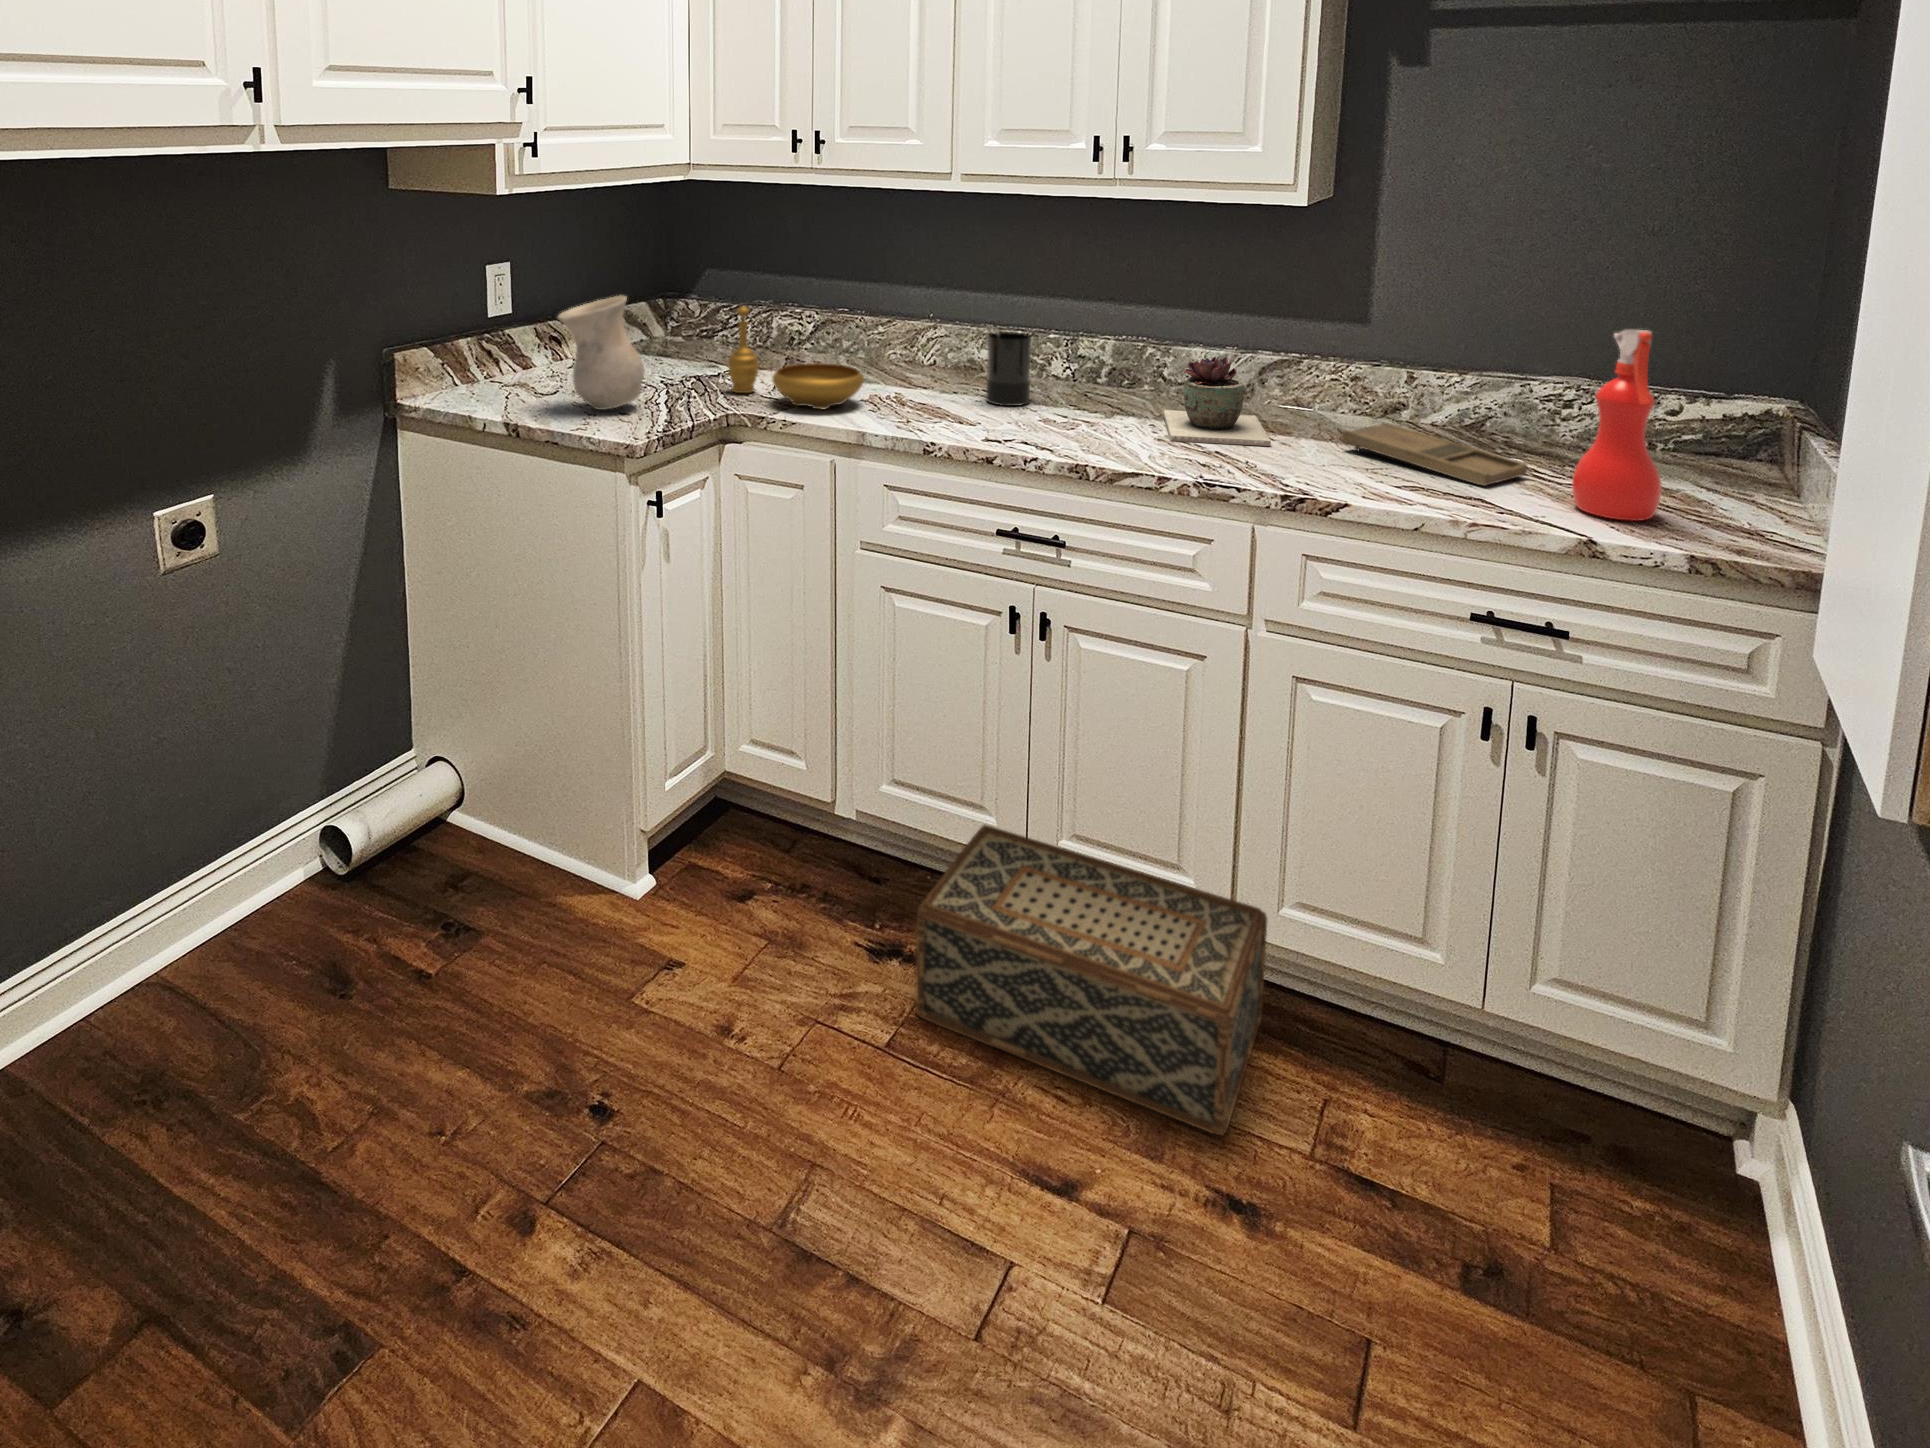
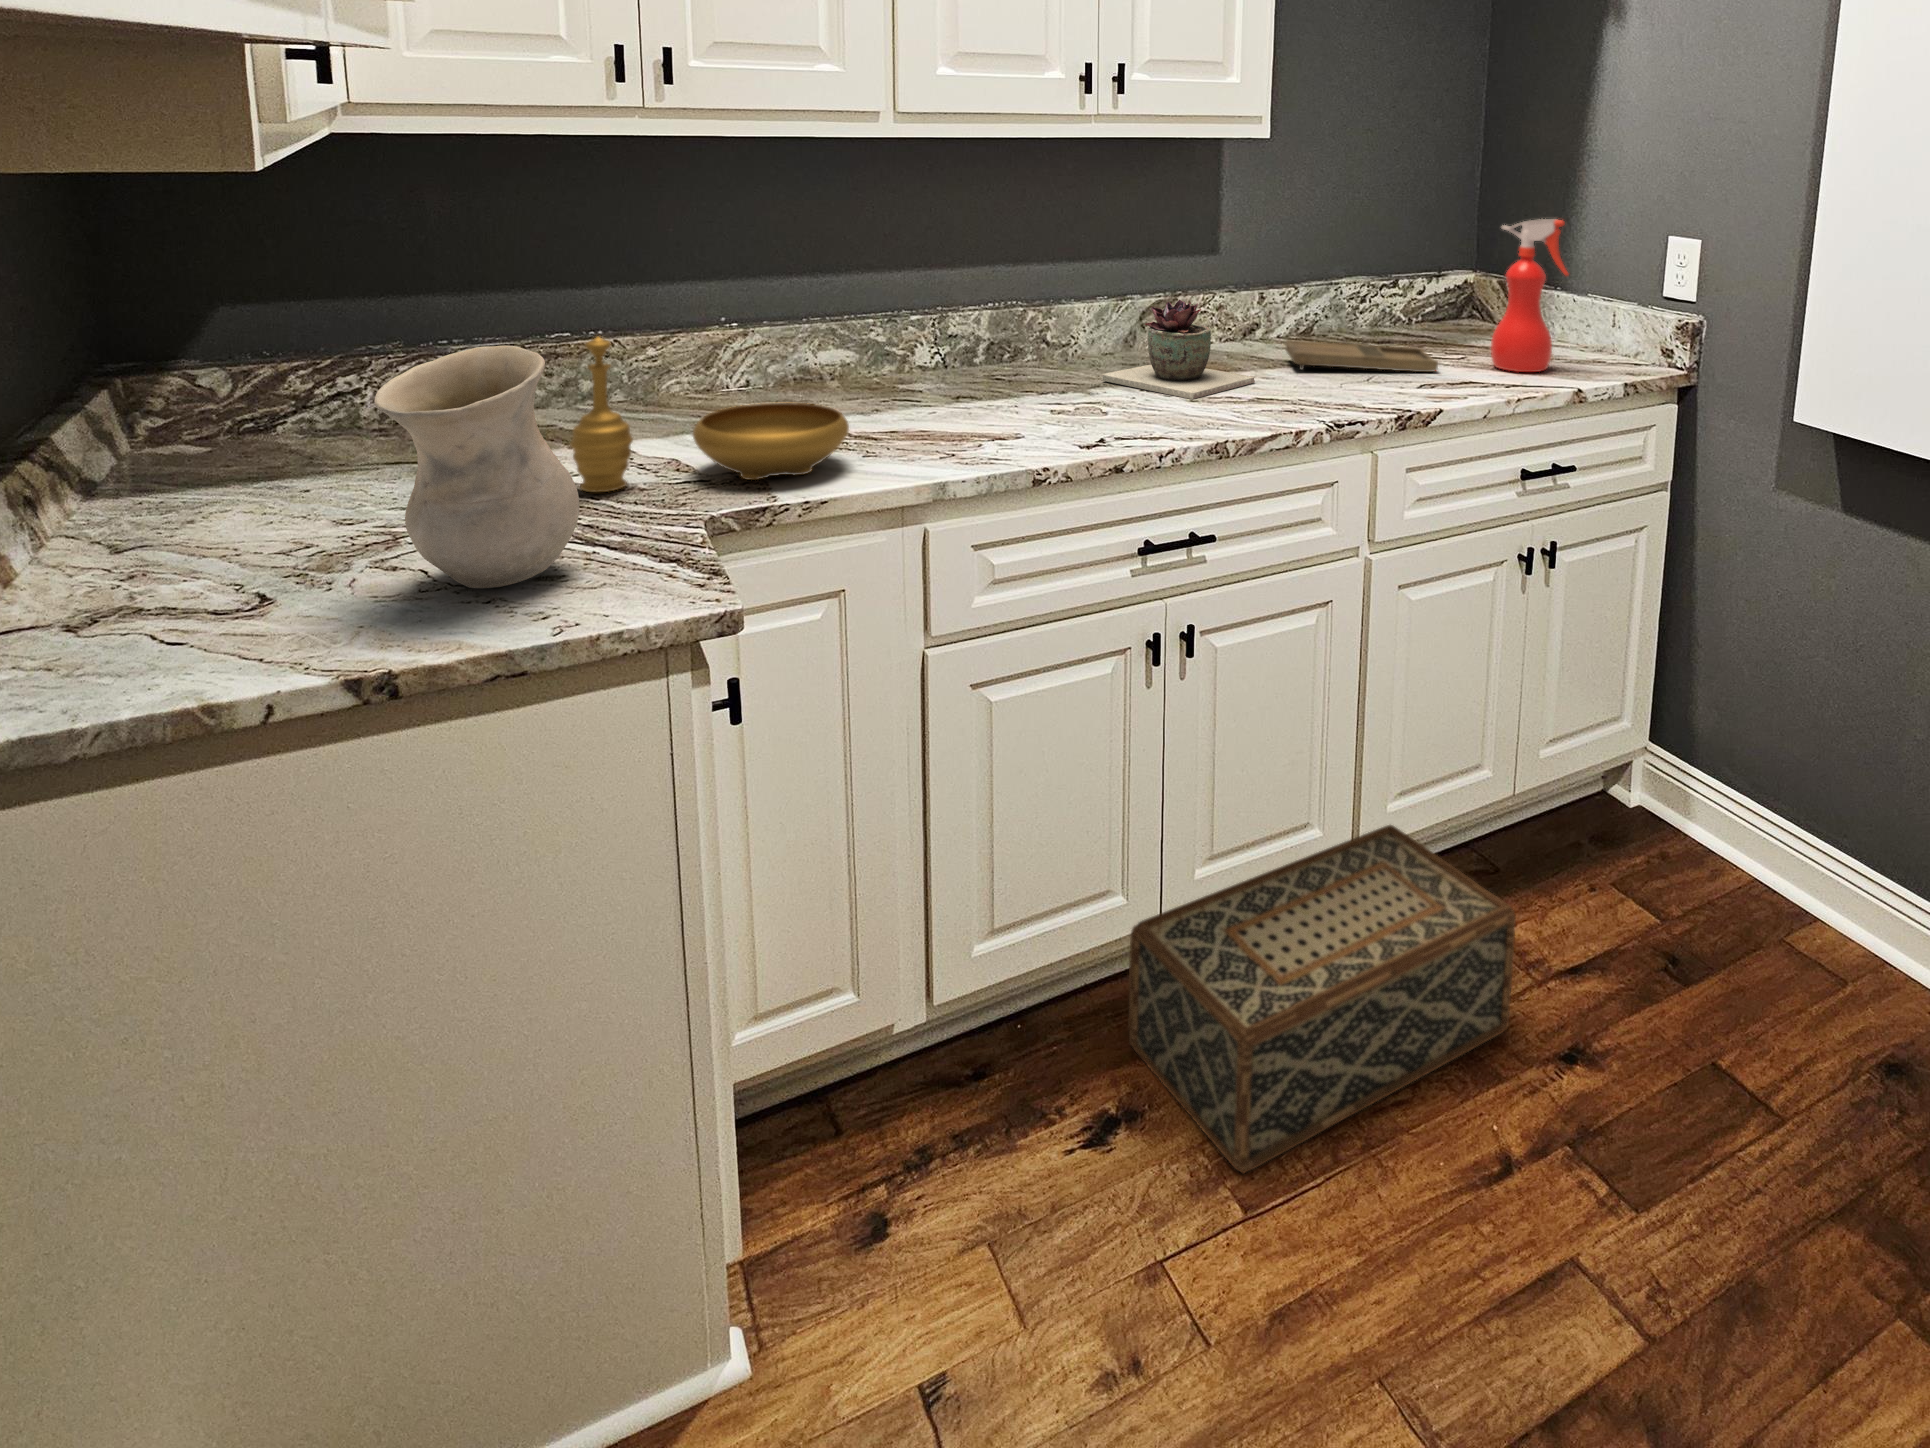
candle: present [986,332,1031,406] -> none [904,311,969,412]

